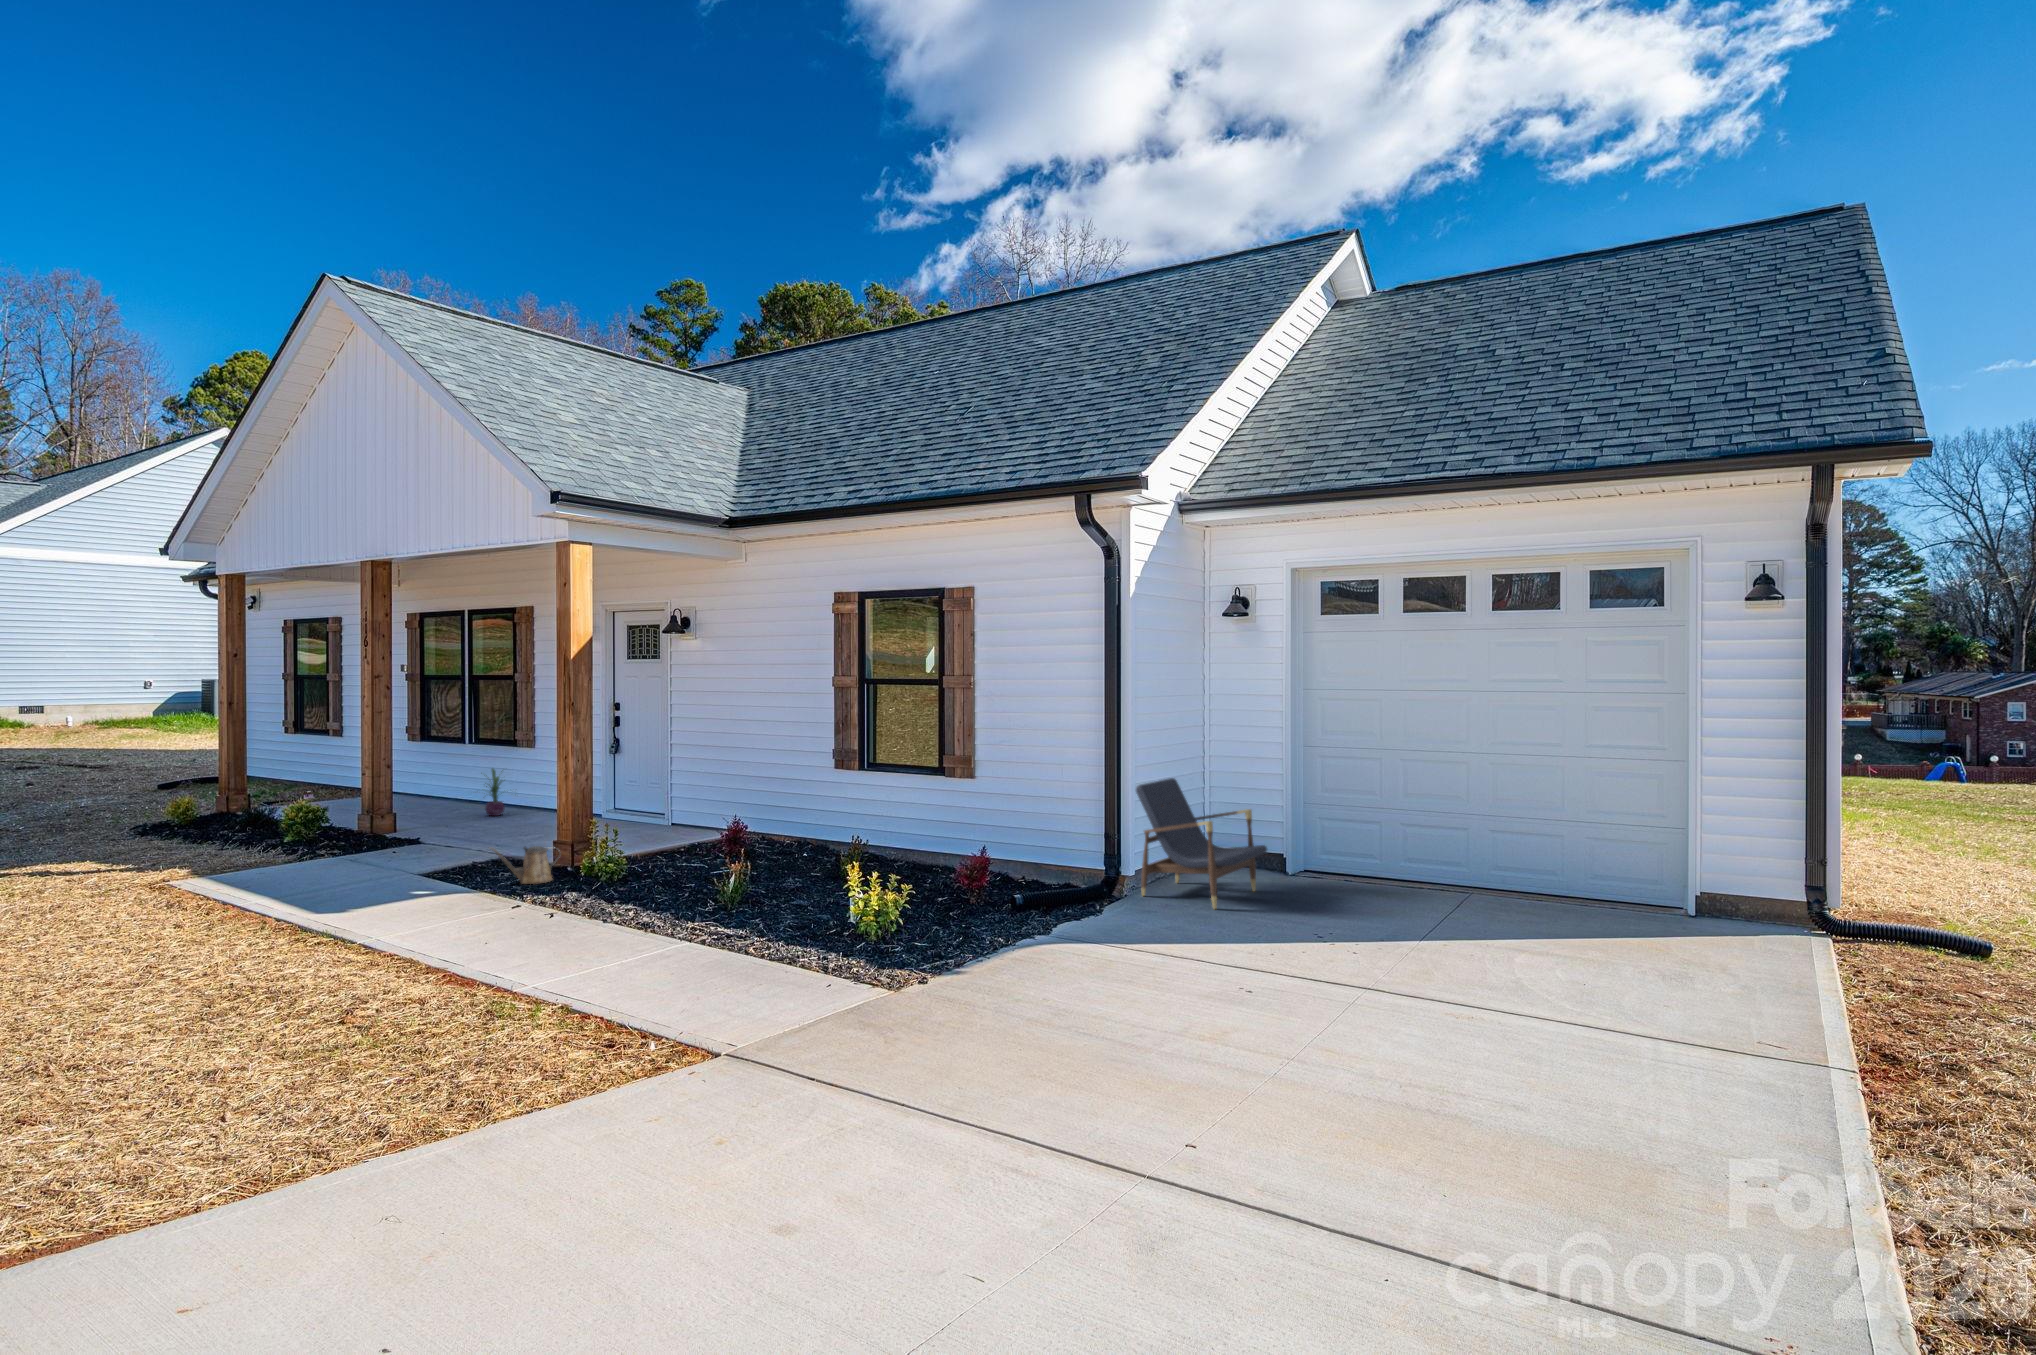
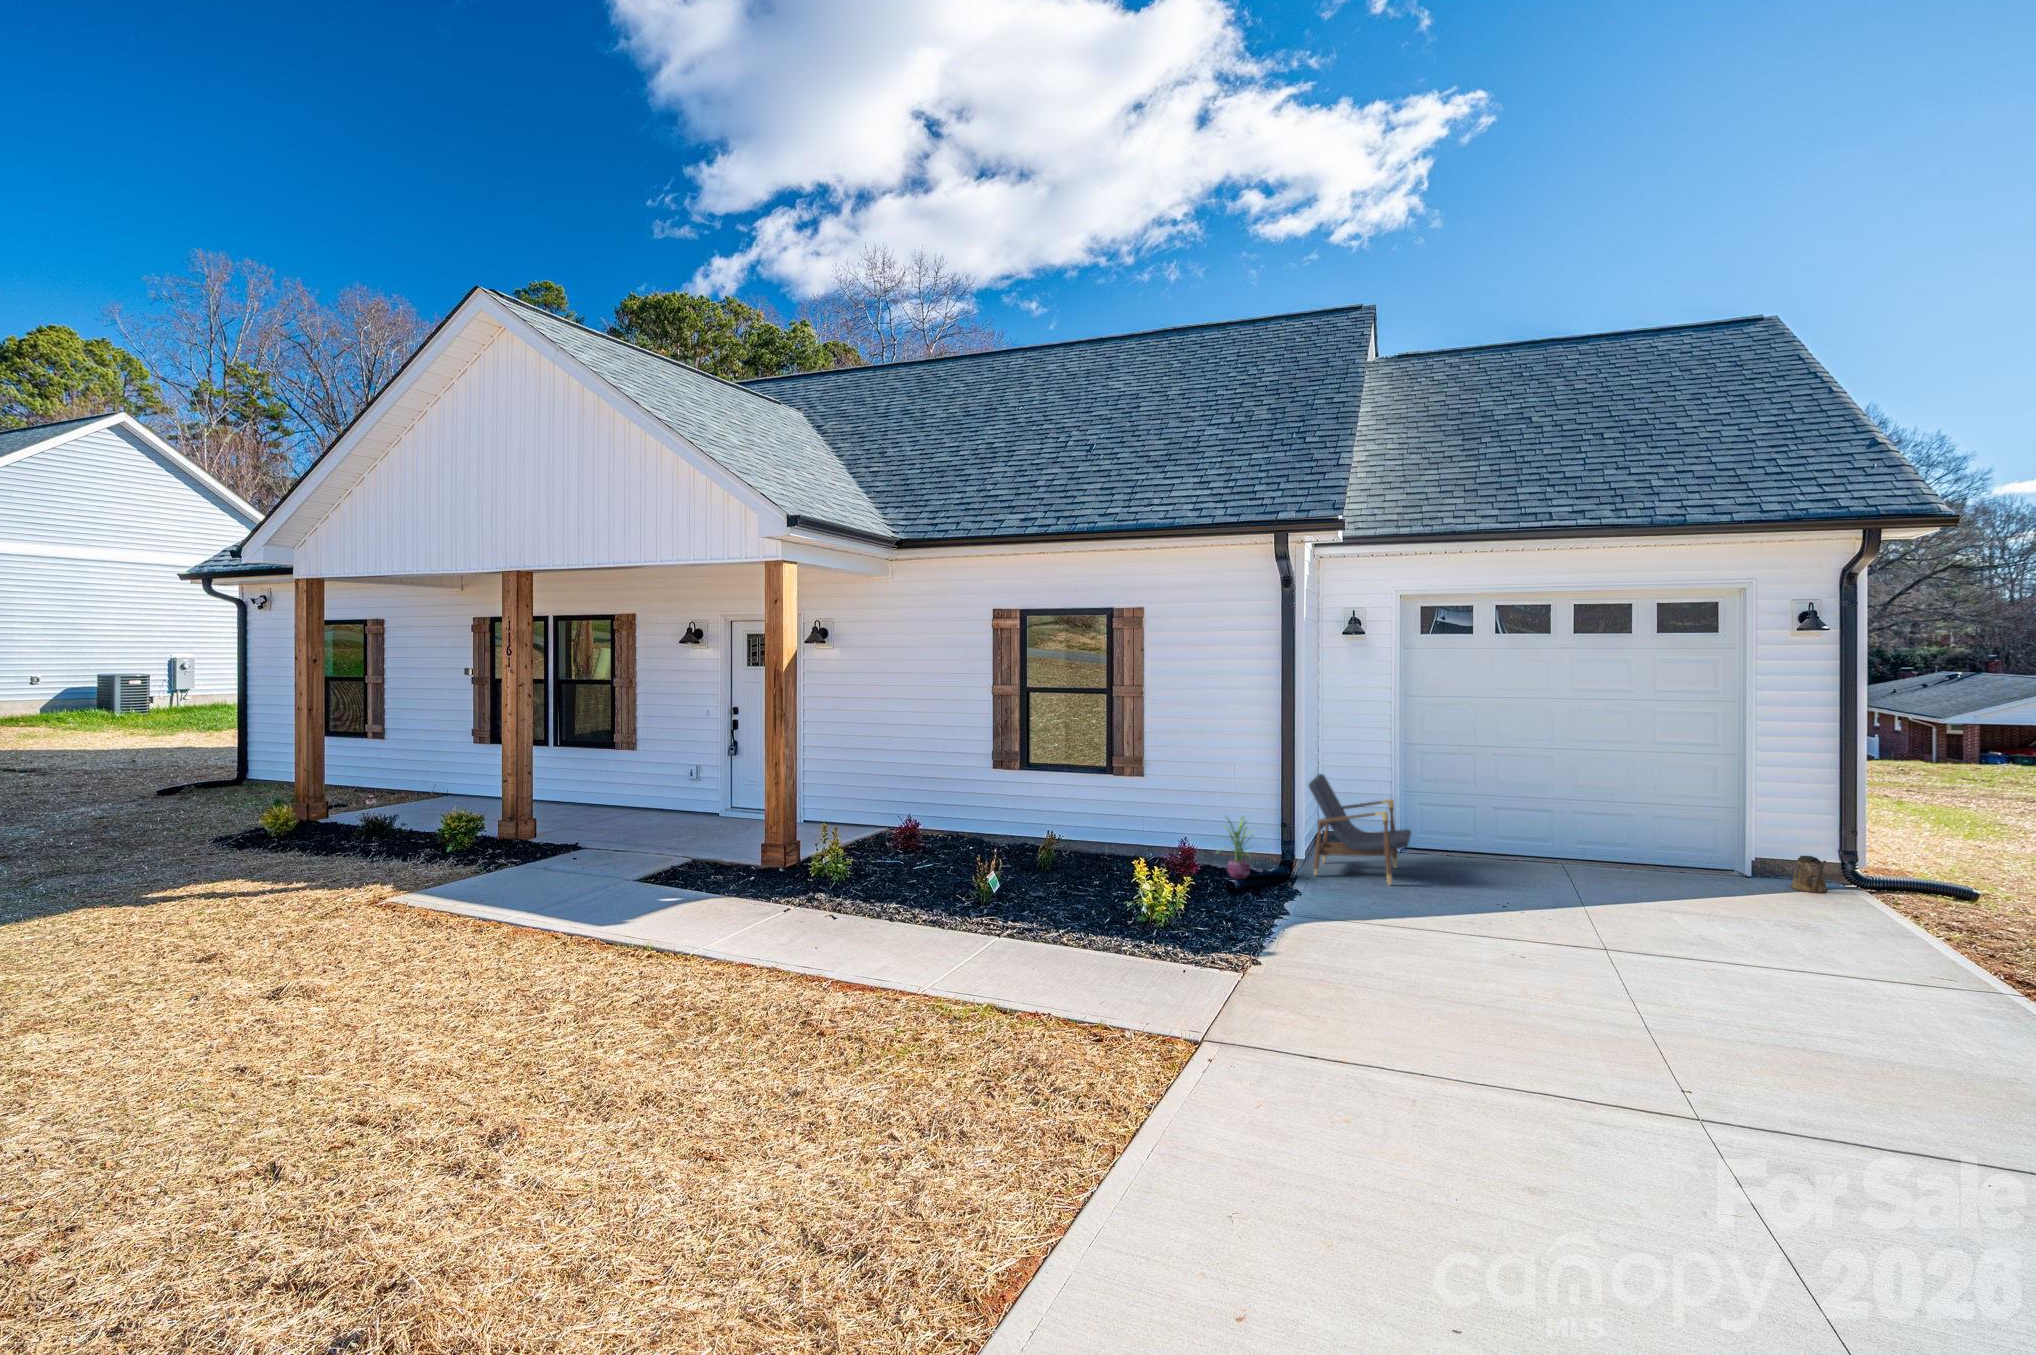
decorative plant: present [486,768,505,816] -> present [1223,817,1250,879]
watering can: present [490,846,560,884] -> present [1791,856,1827,893]

